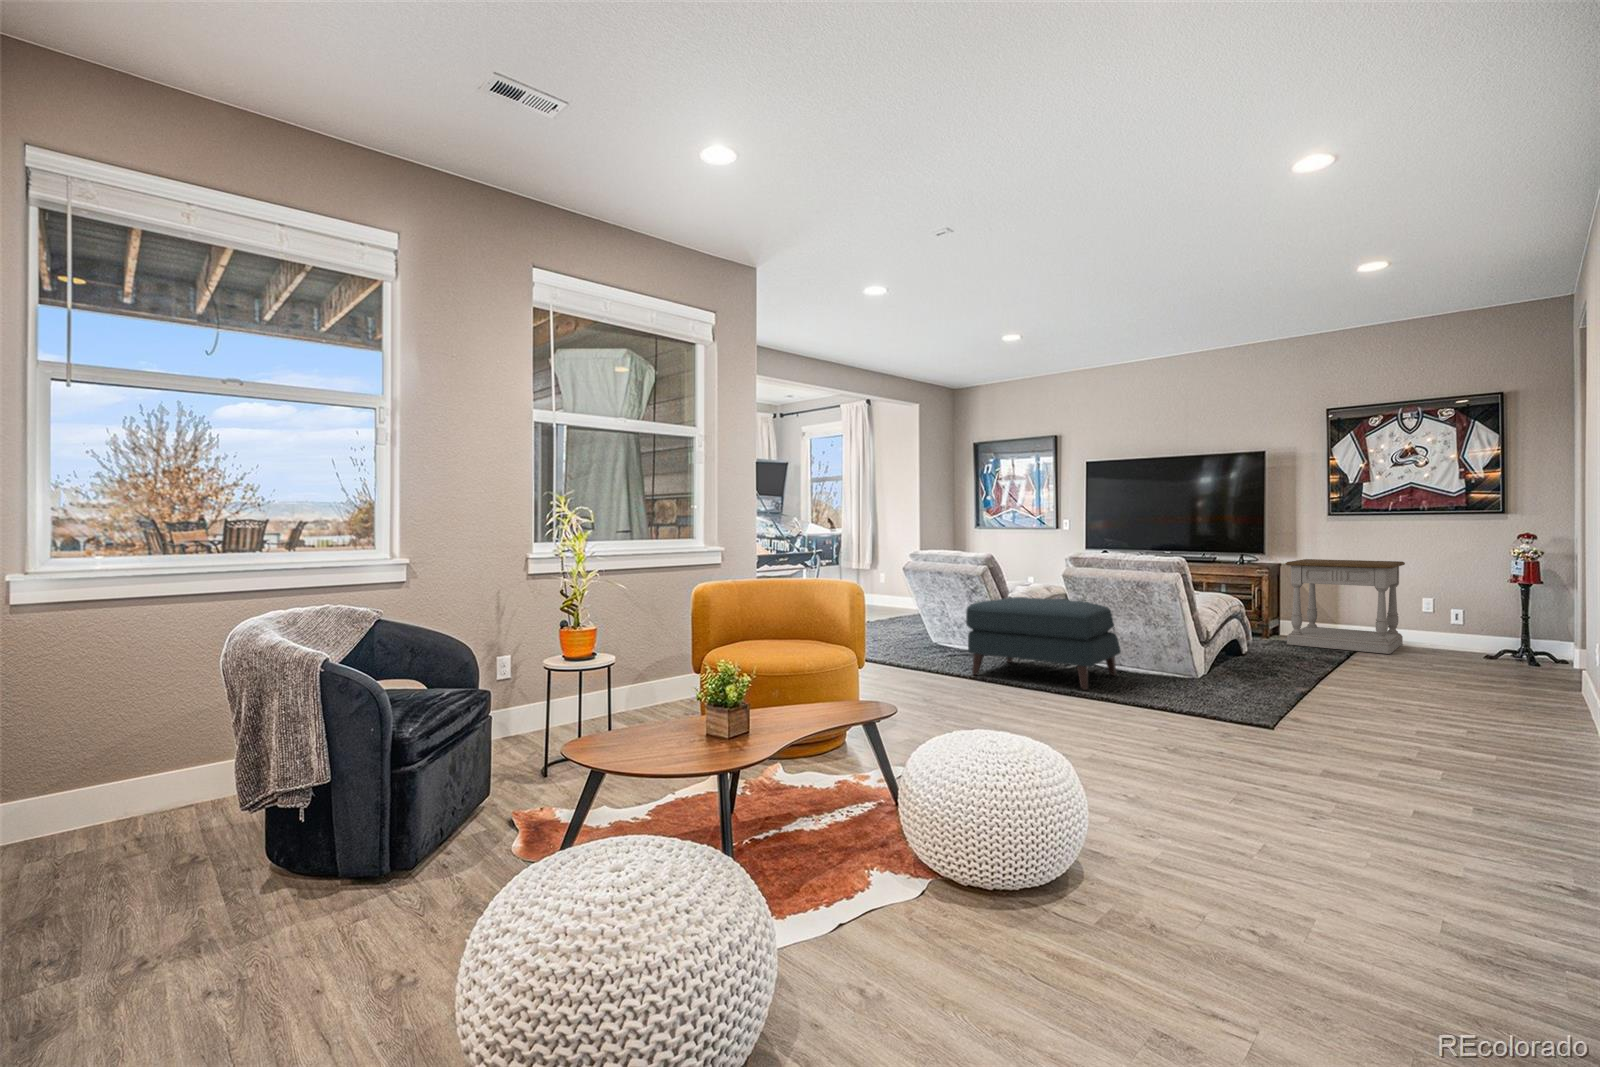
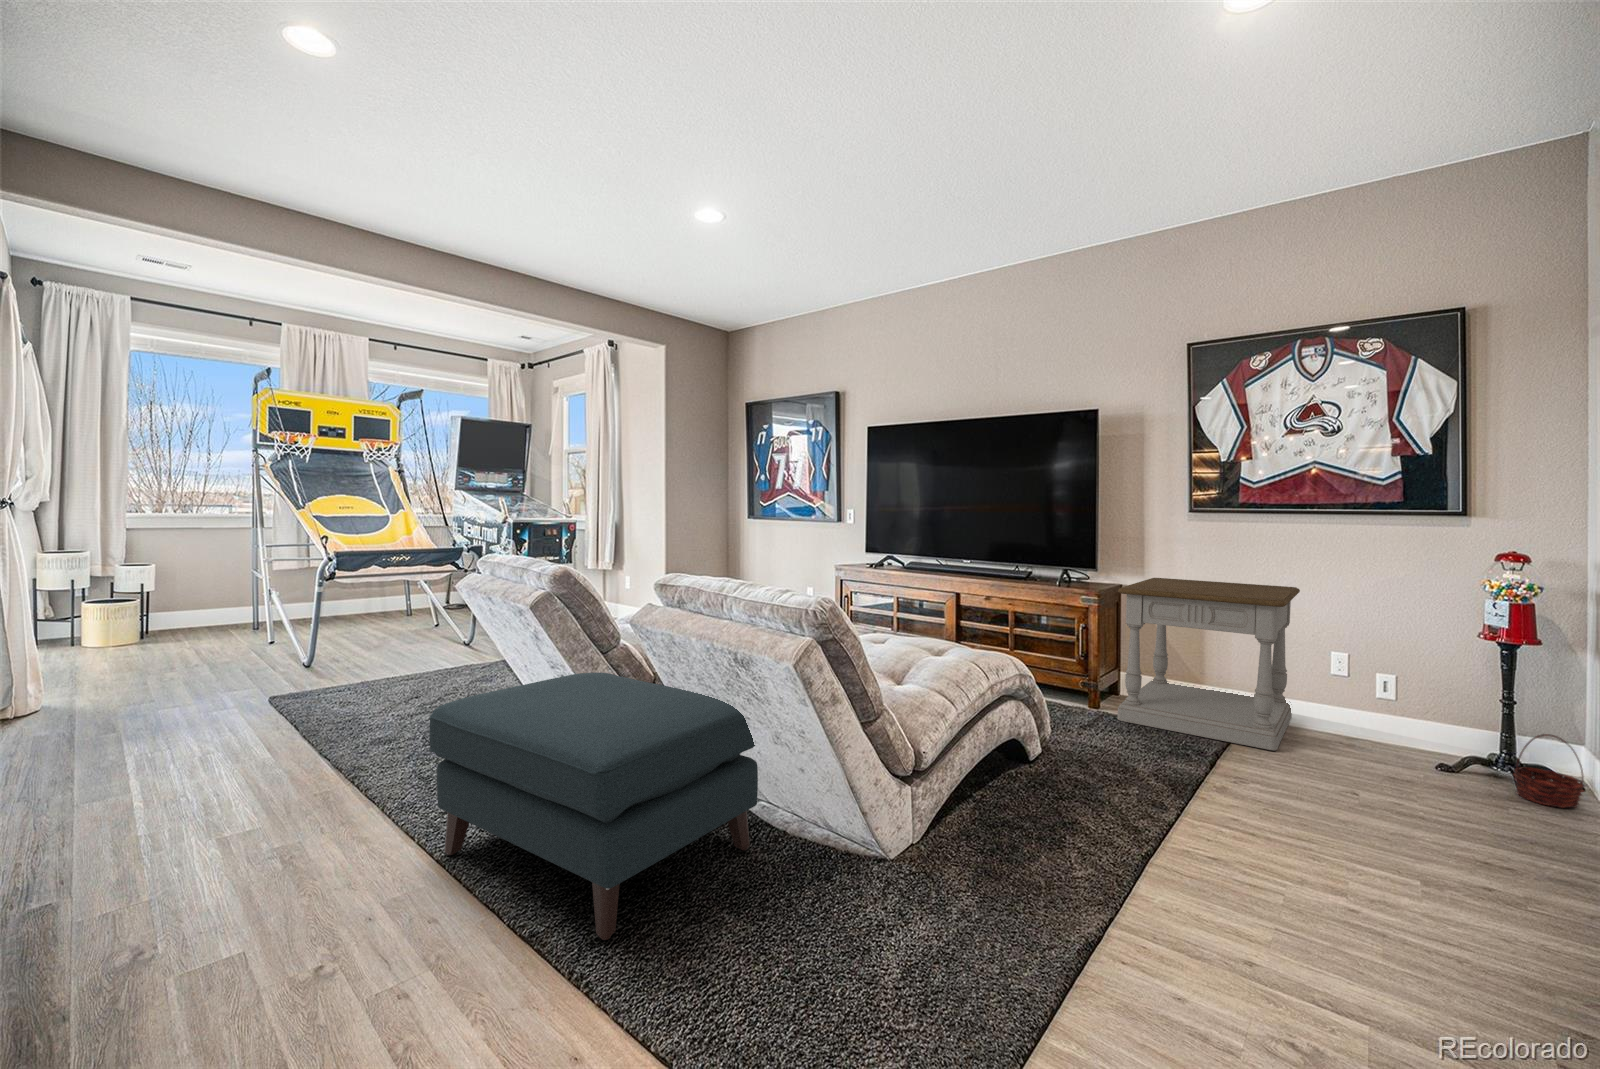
basket: none [1528,632,1566,670] -> present [1514,734,1585,808]

